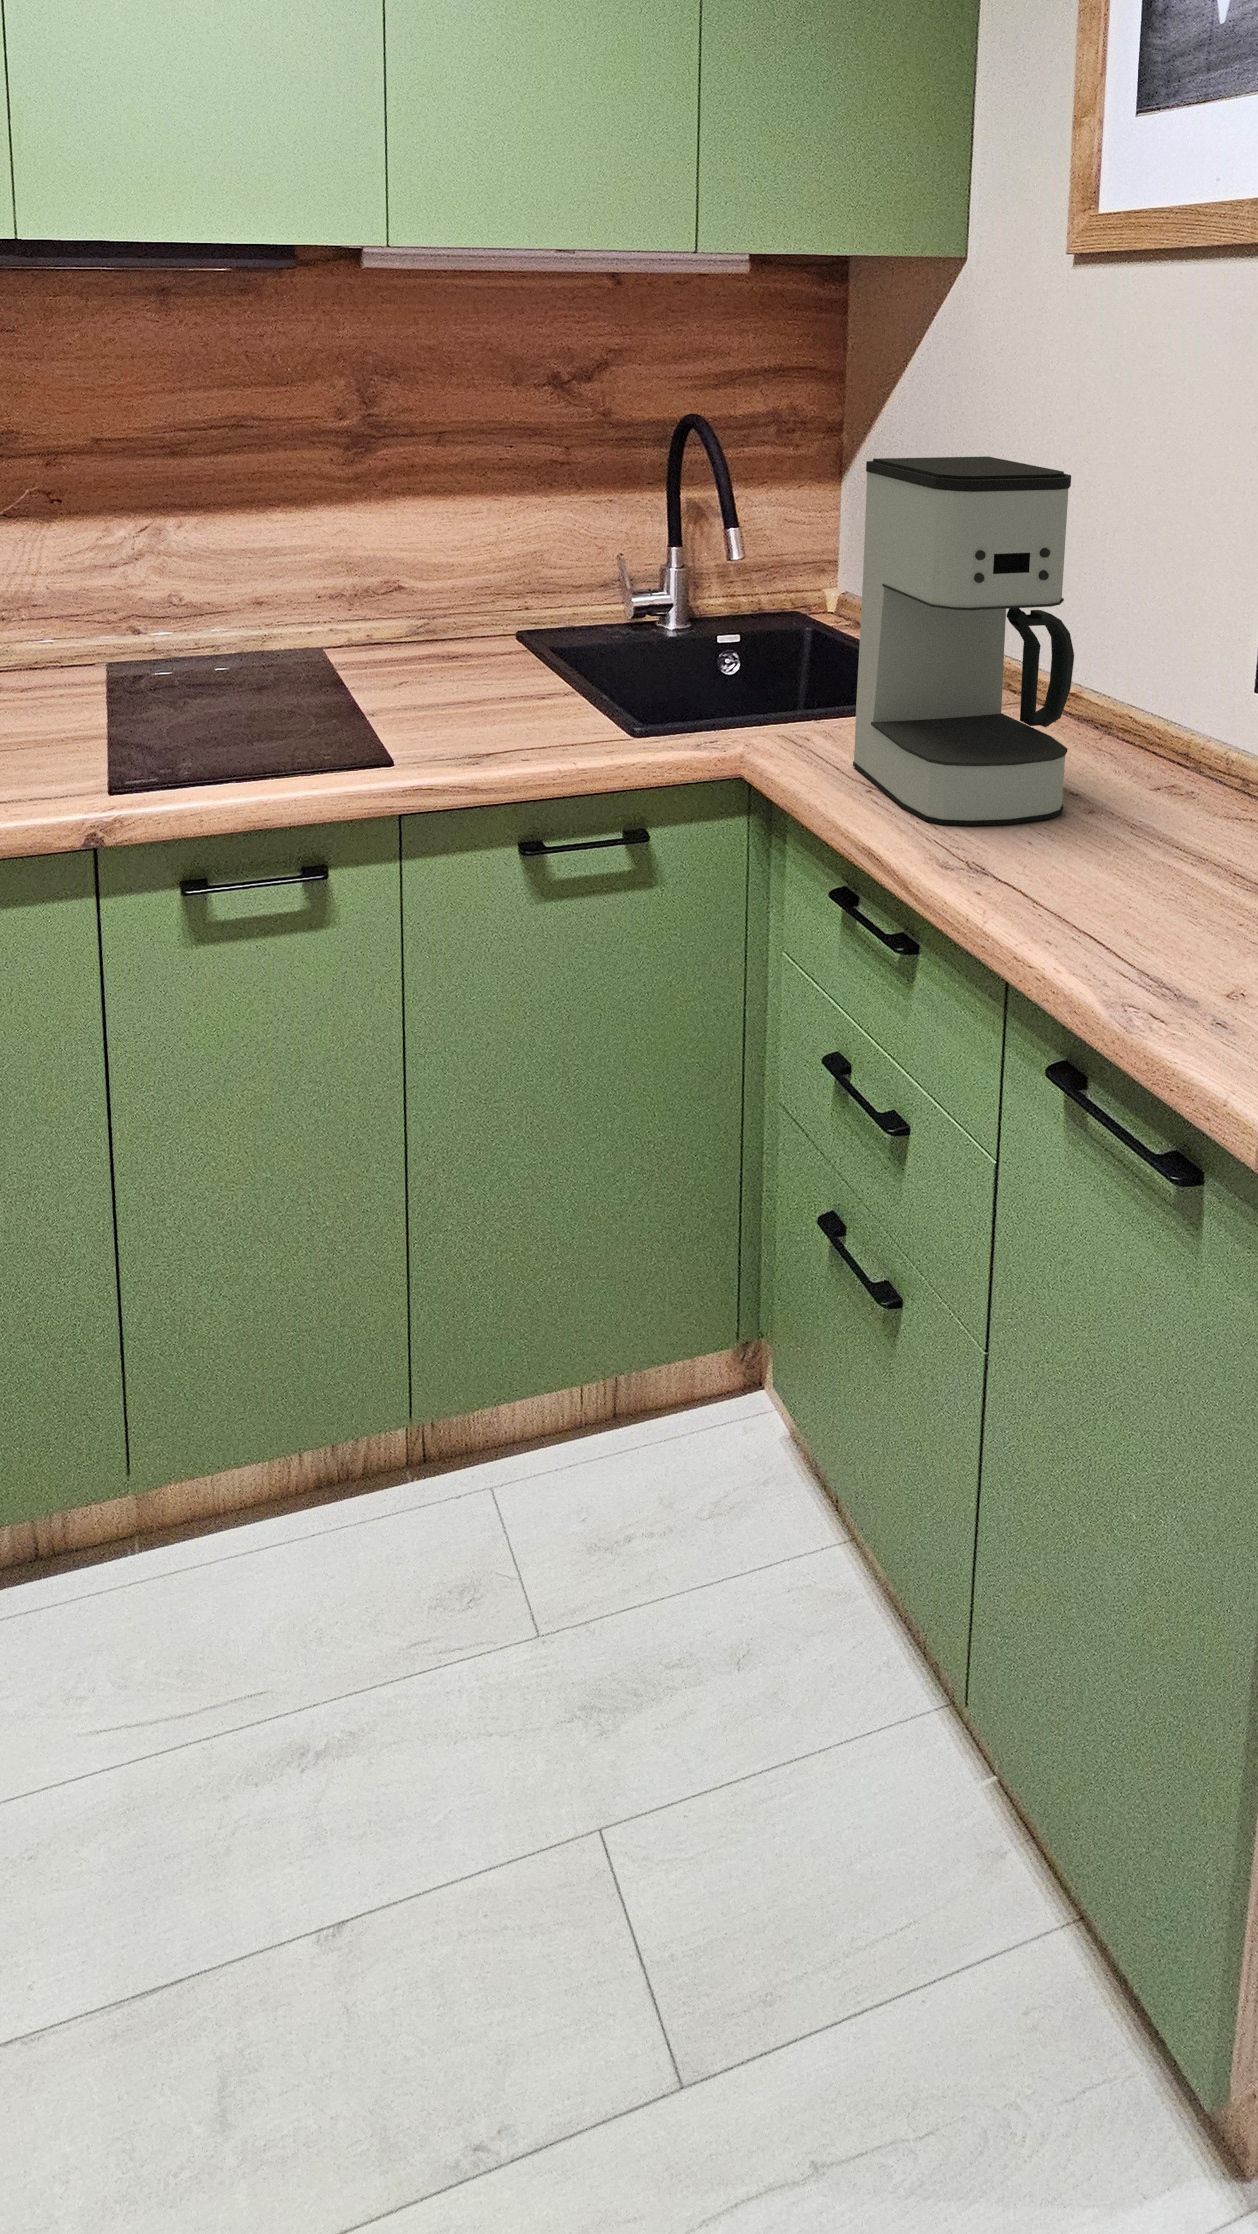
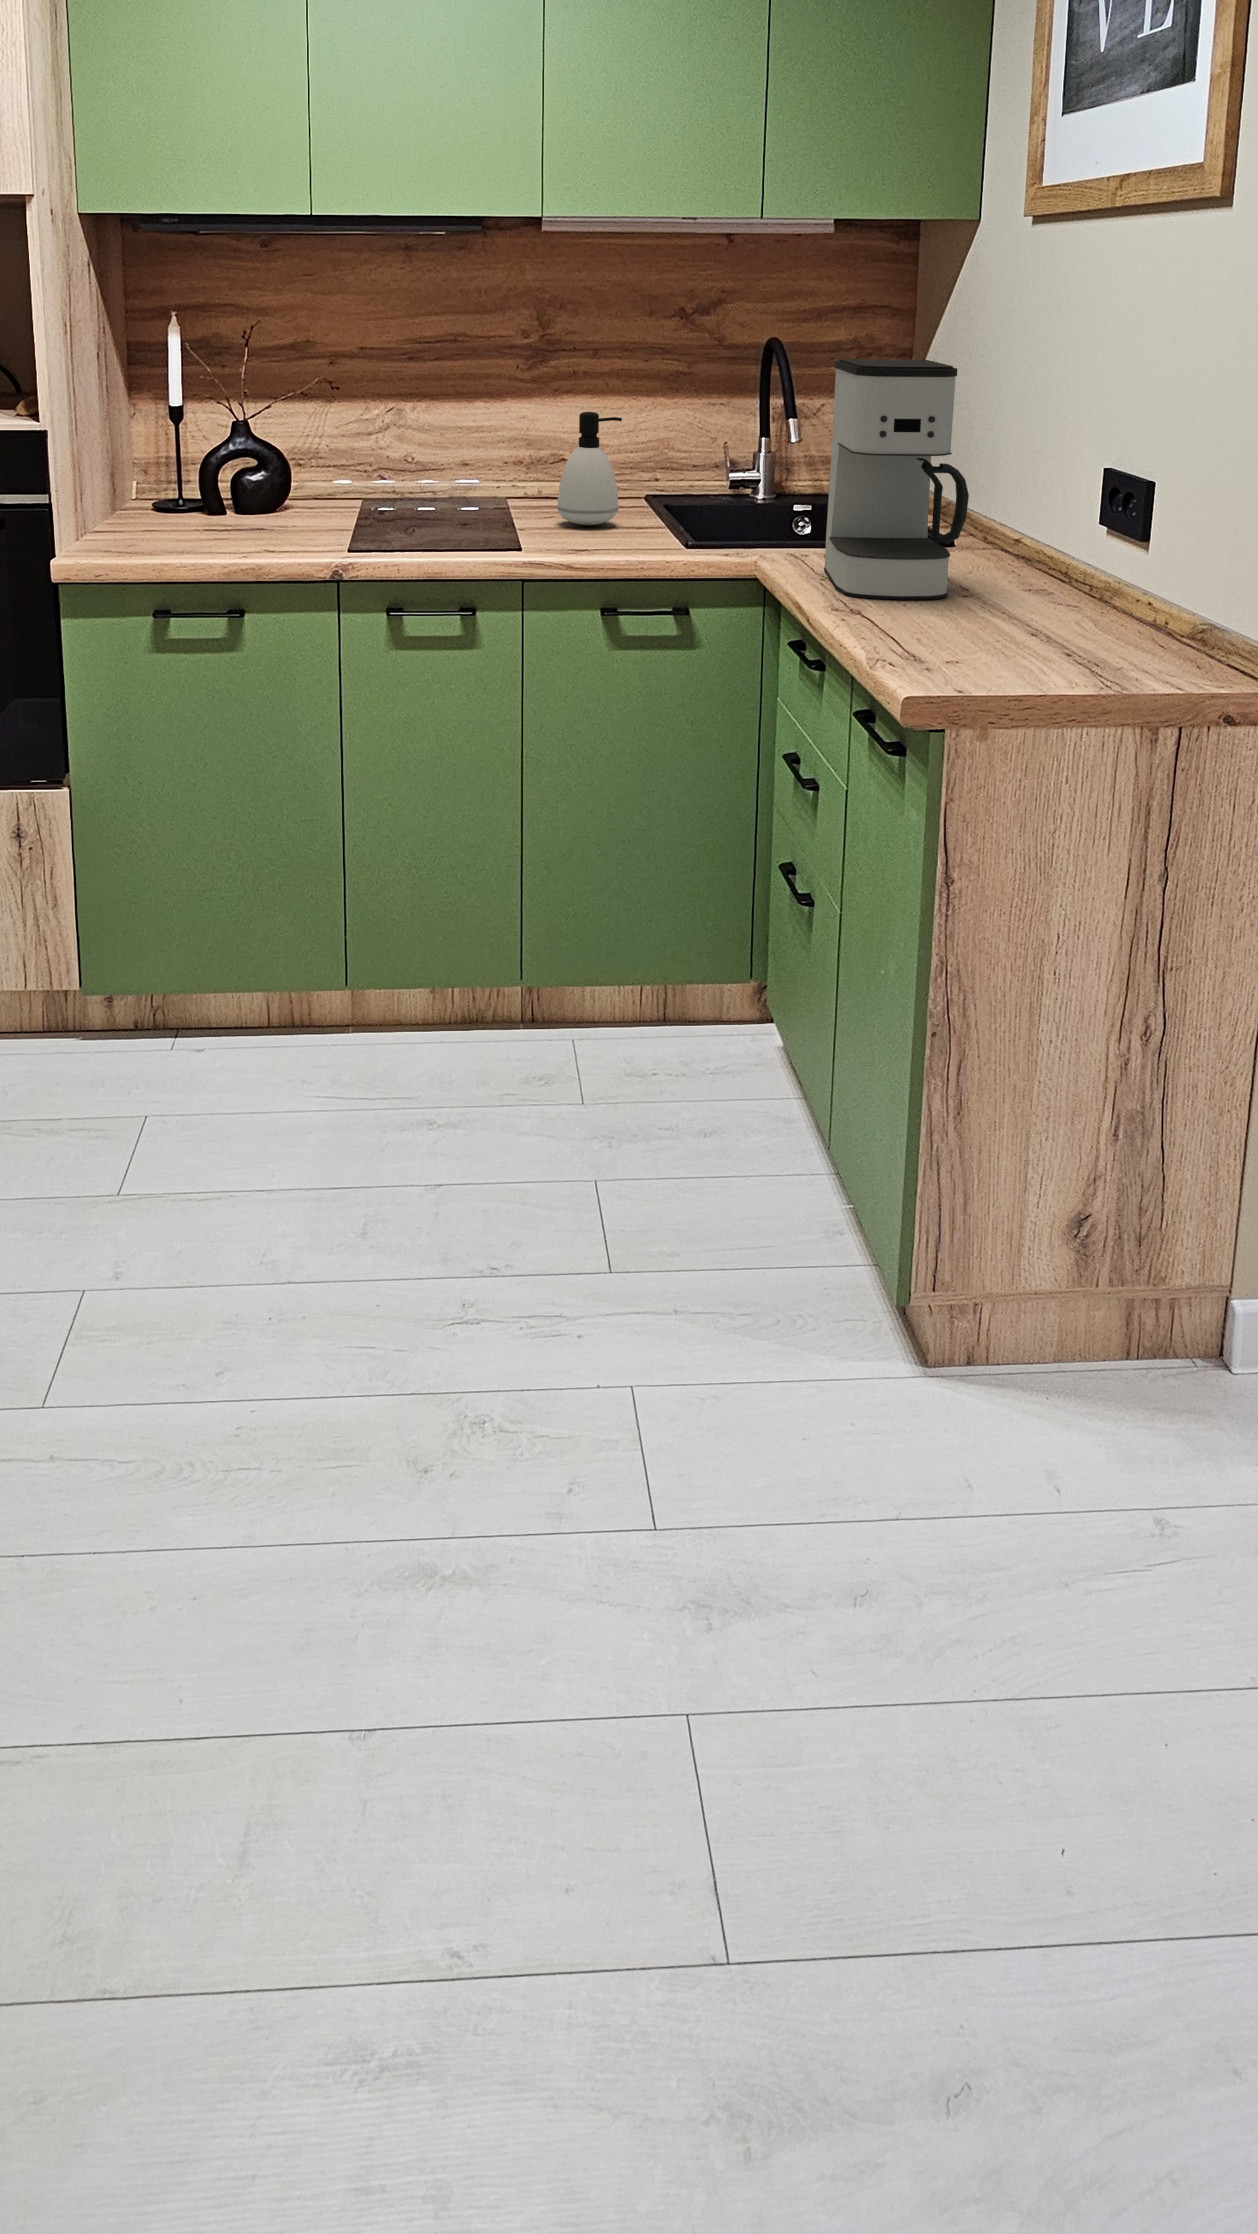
soap dispenser: none [417,530,510,697] -> present [558,412,622,525]

